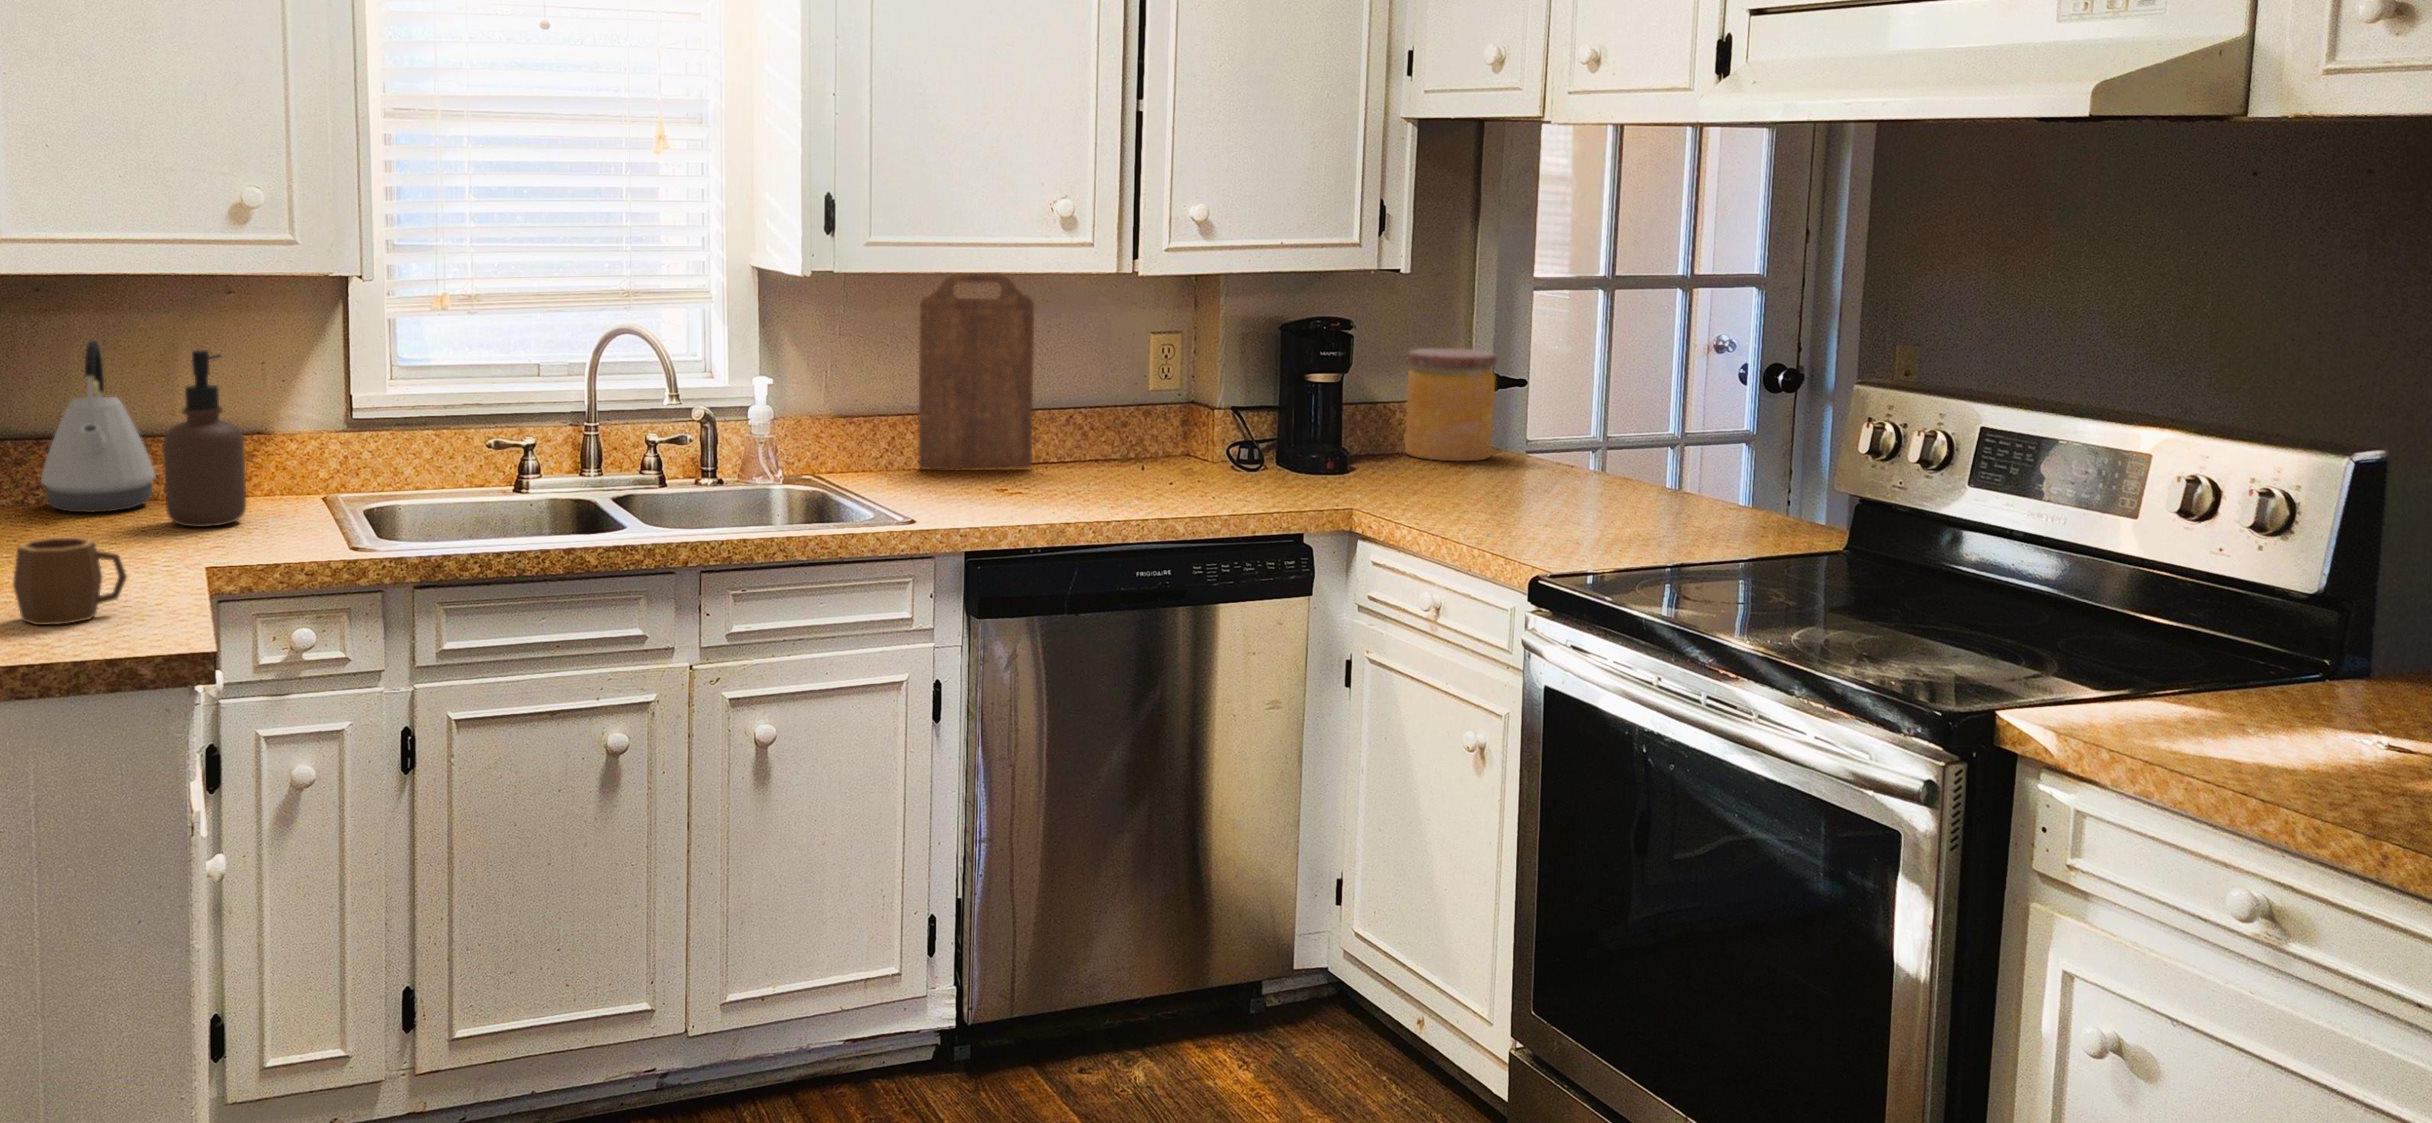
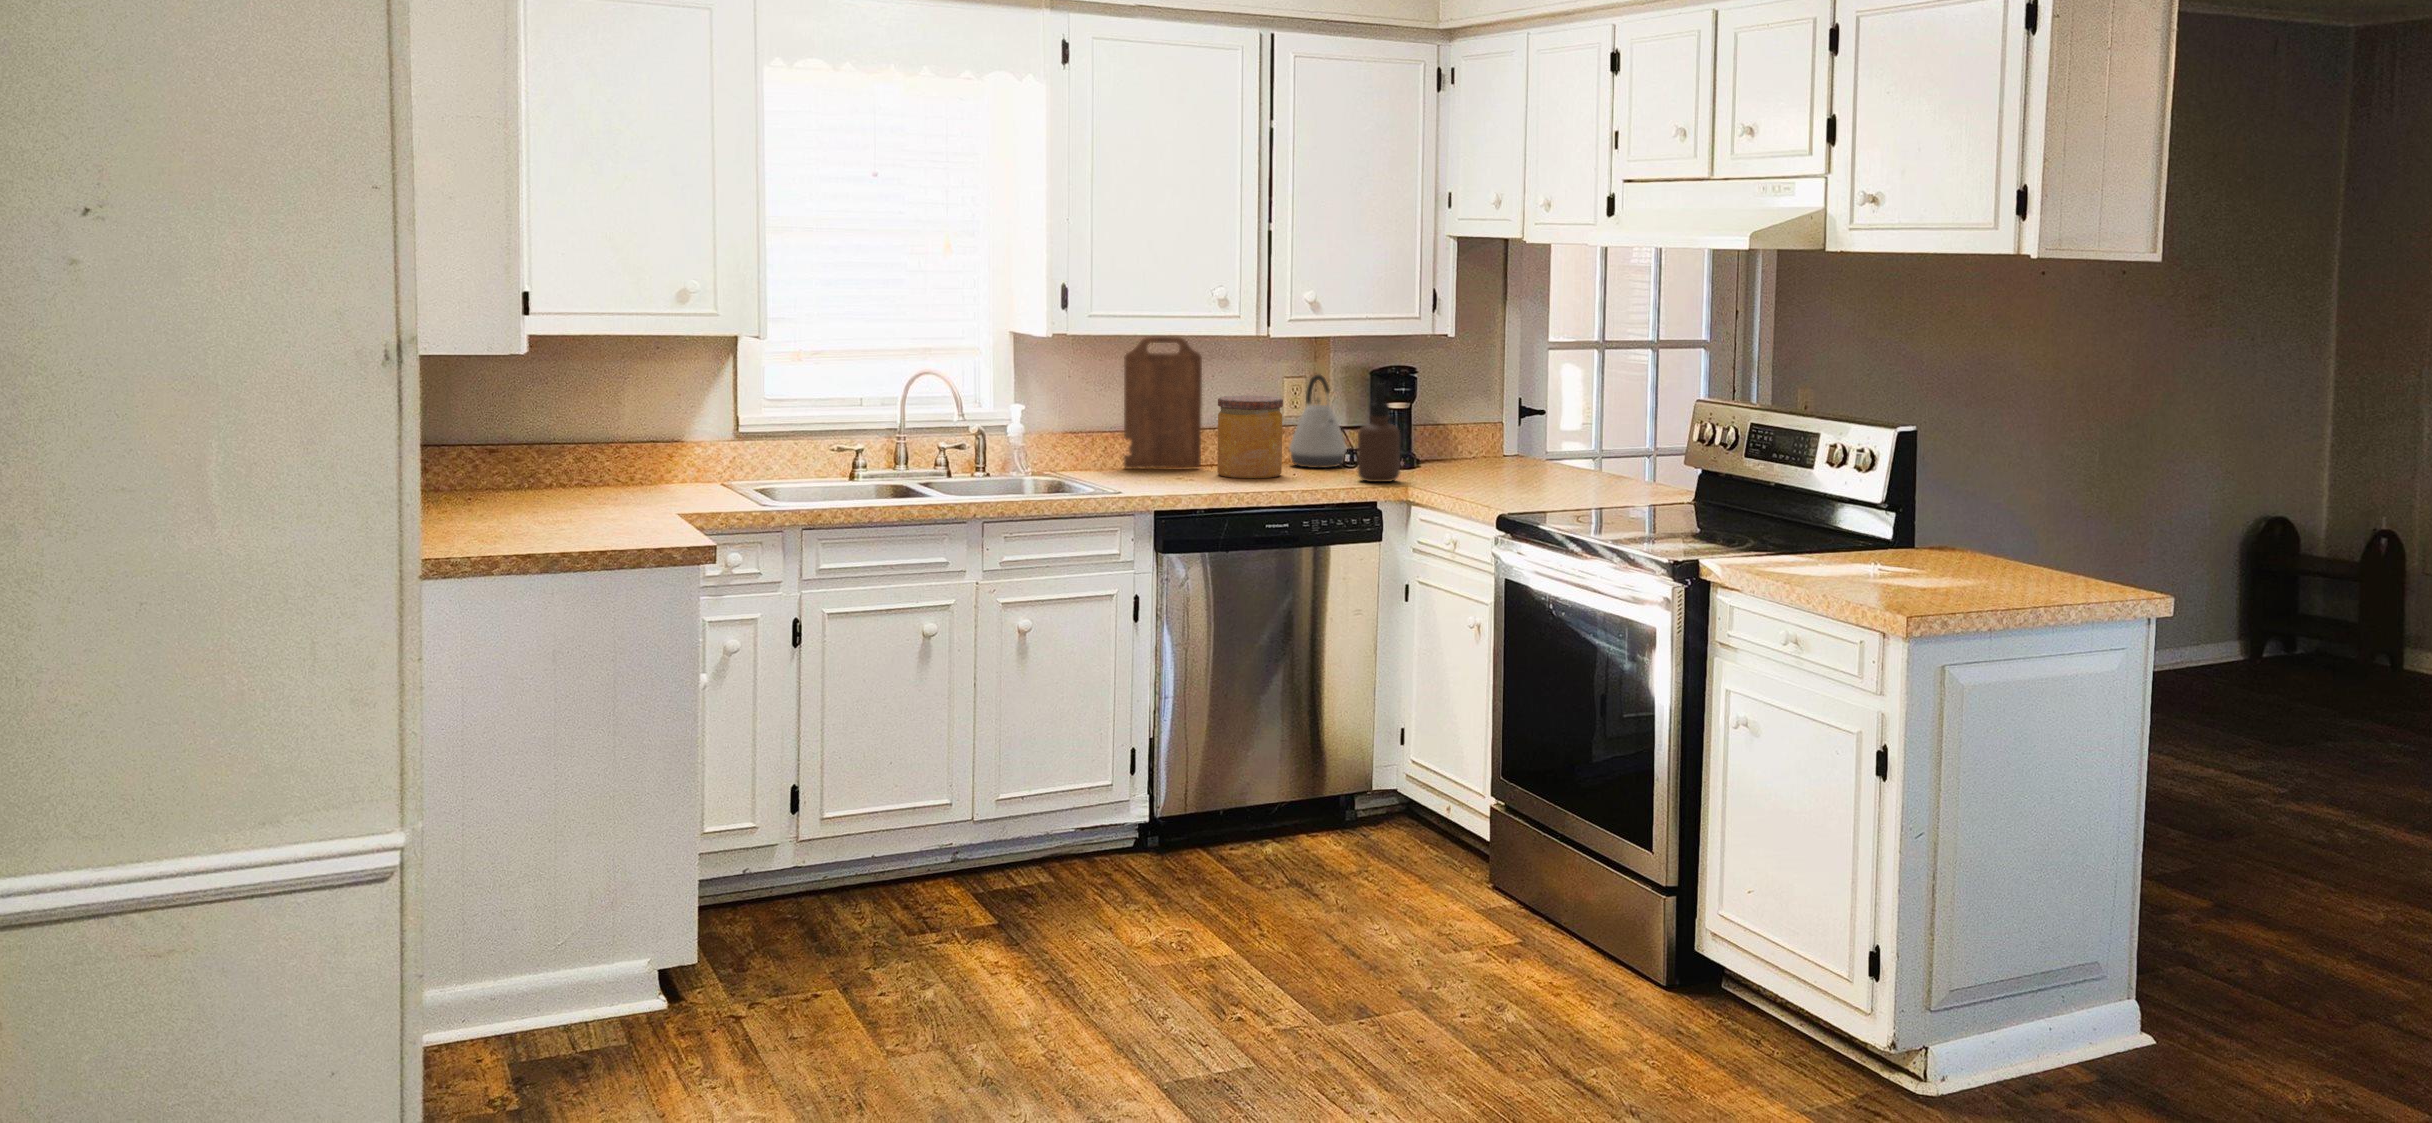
kettle: present [41,341,155,512] -> present [1289,375,1347,468]
jar: present [1405,348,1497,461] -> present [1217,395,1283,478]
soap dispenser: present [164,350,246,527] -> present [1358,383,1400,482]
mug: present [13,537,127,625] -> none [580,487,646,537]

